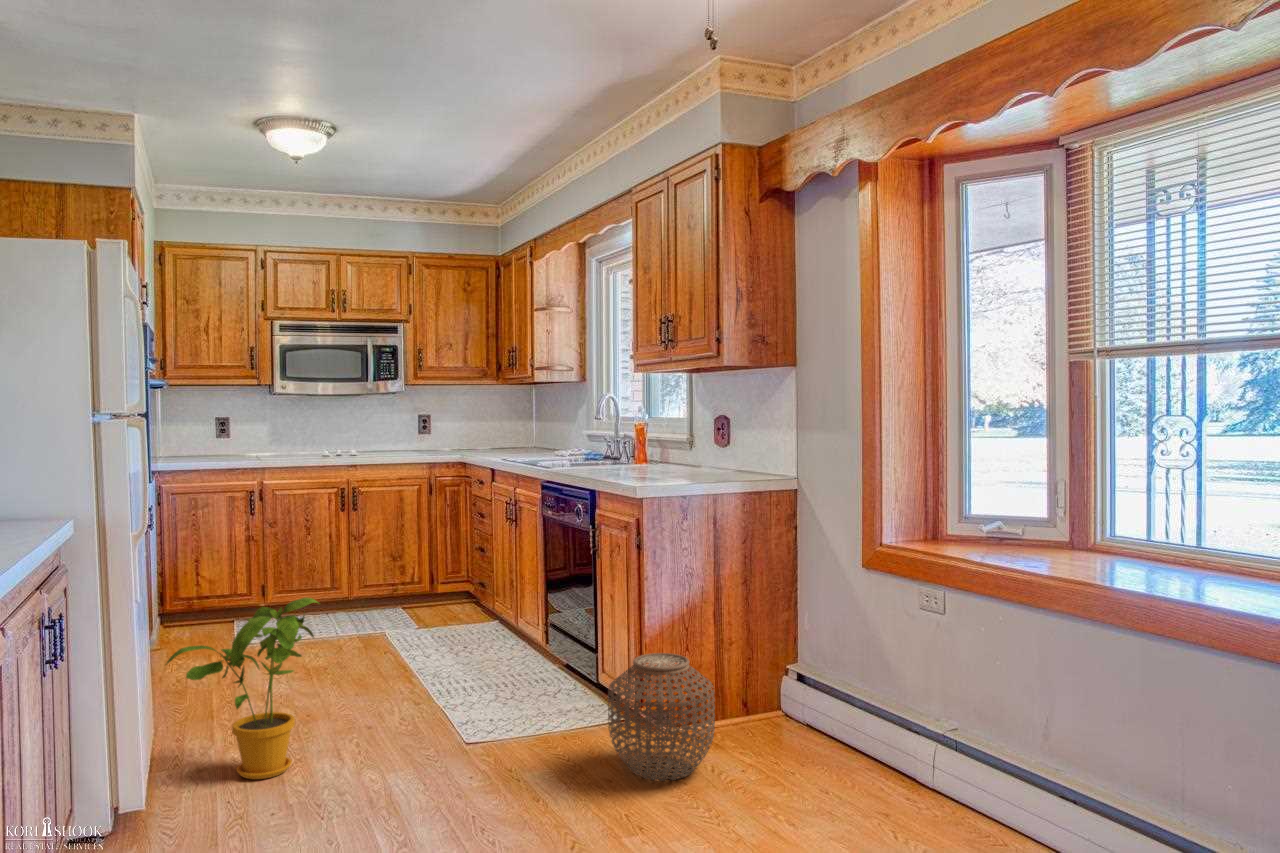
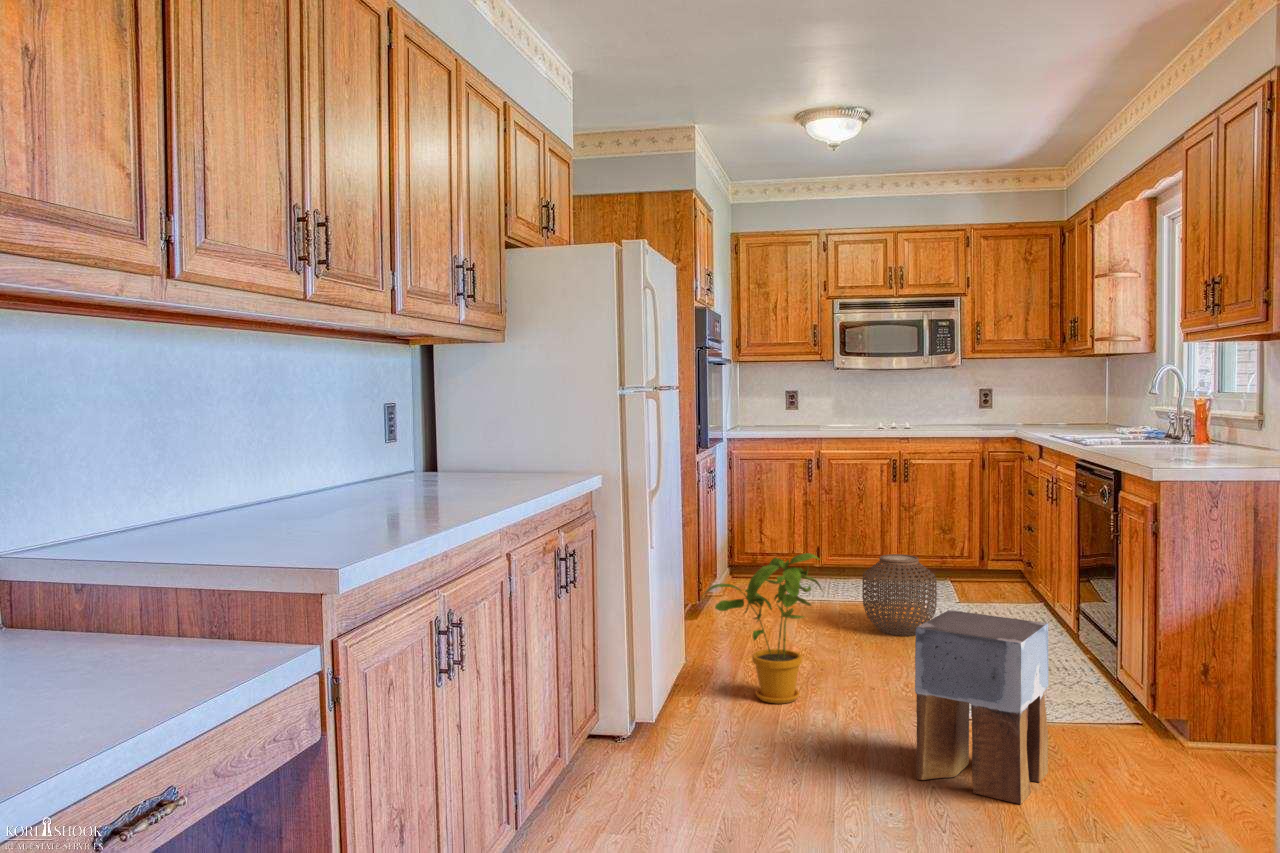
stool: none [453,642,573,830] -> present [915,610,1049,804]
woven basket: present [608,653,715,781] -> present [862,554,937,636]

